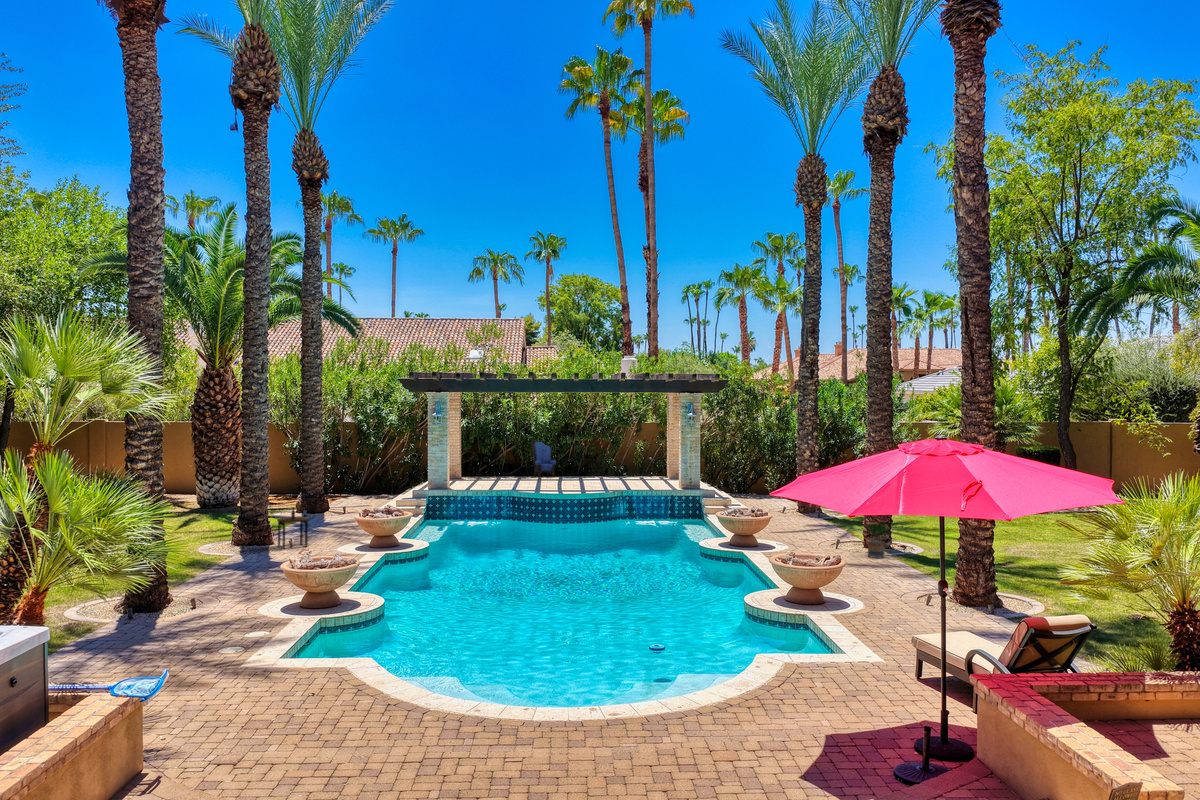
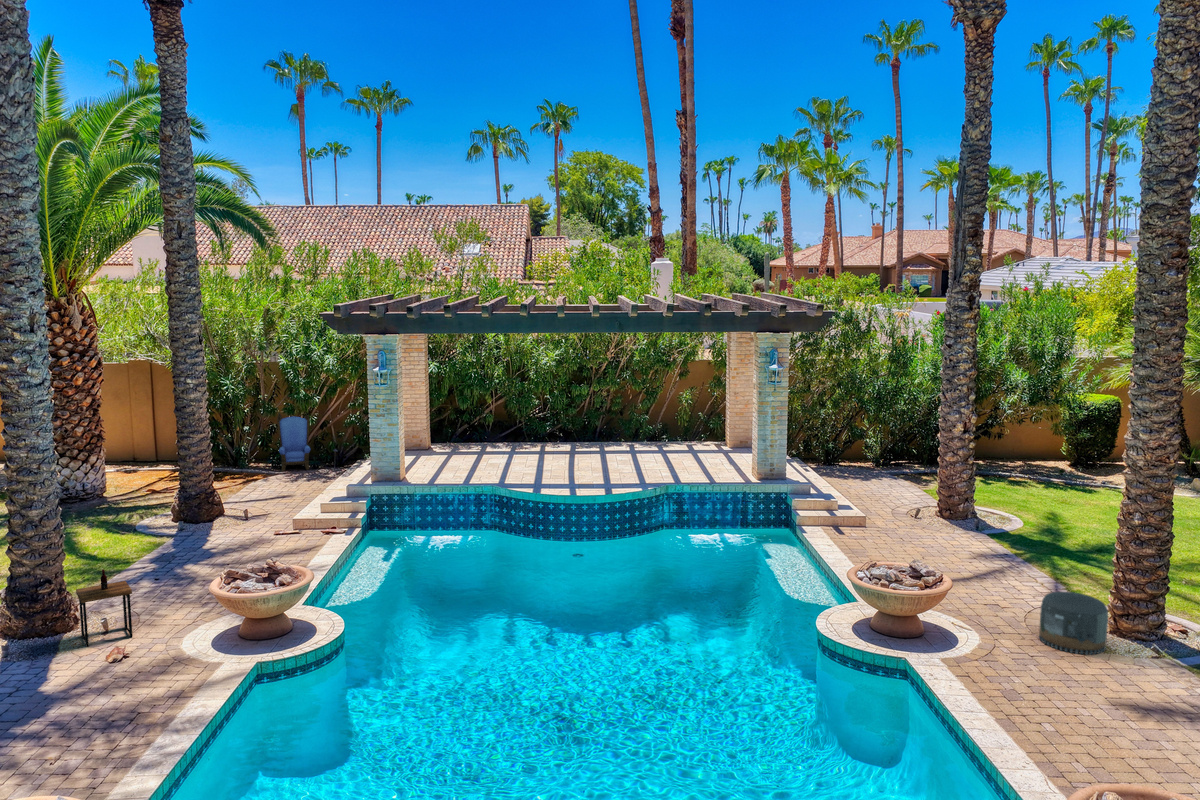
armchair: present [531,440,556,477] -> present [277,412,311,471]
pouf: none [822,523,856,554] -> present [1039,592,1108,654]
potted tree: present [867,523,888,558] -> none [1135,604,1185,674]

